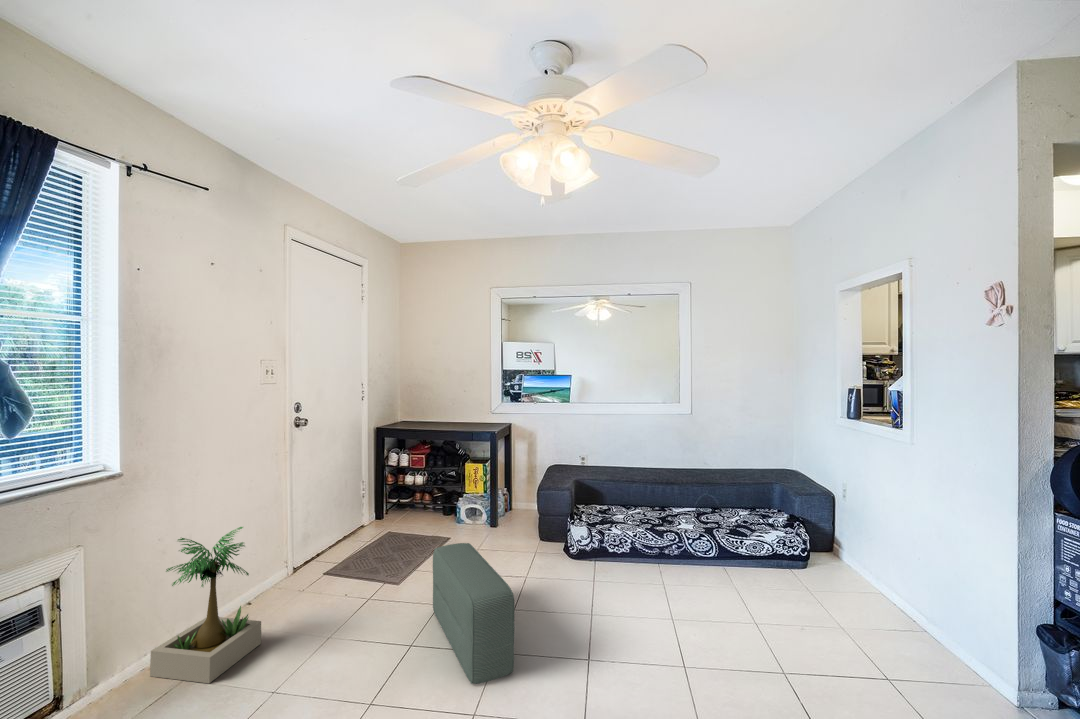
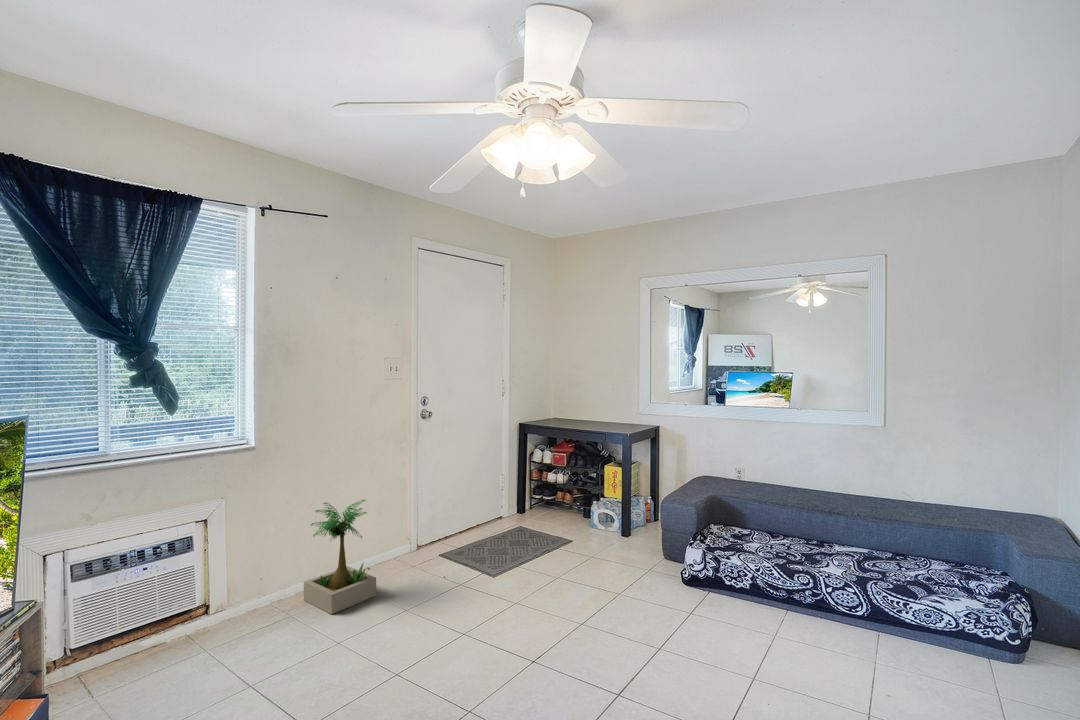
pouf: present [433,543,514,684] -> none [498,542,548,672]

